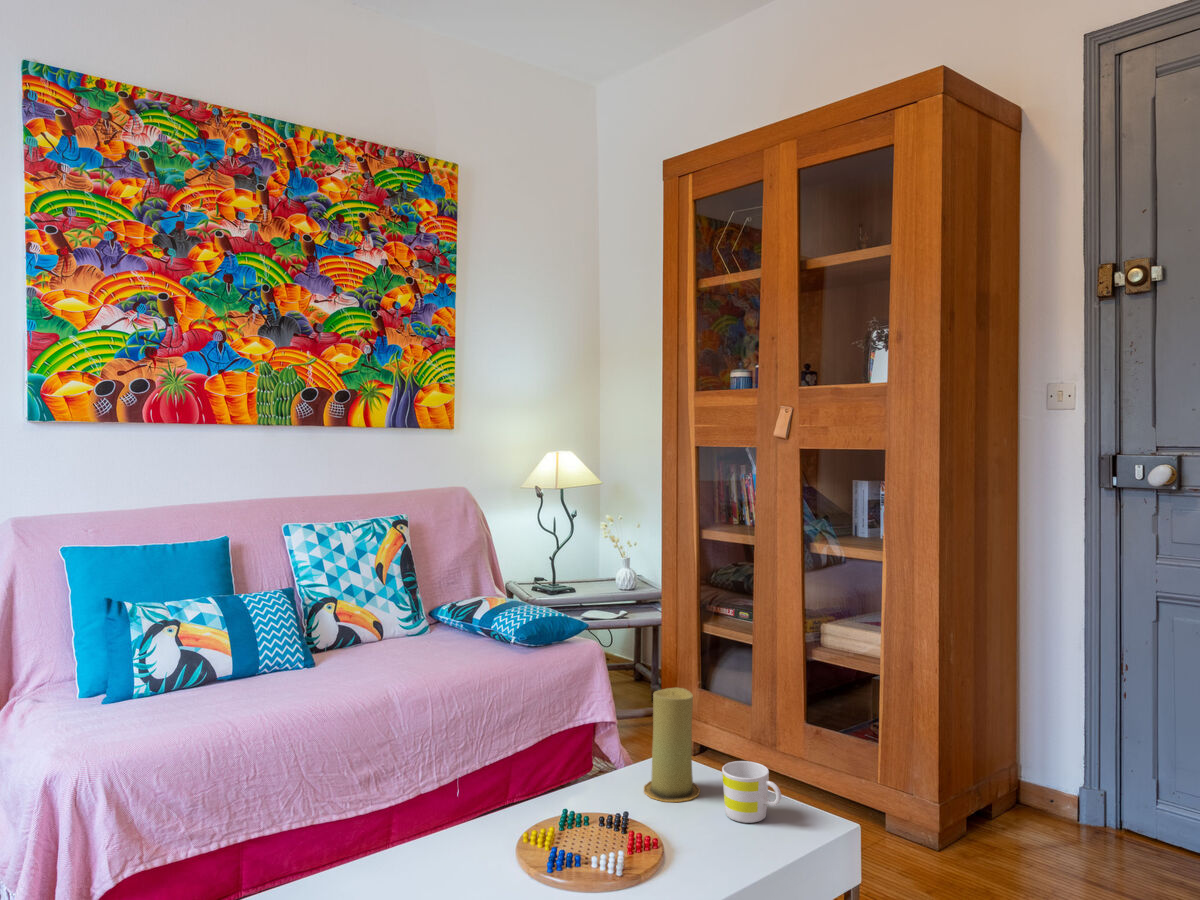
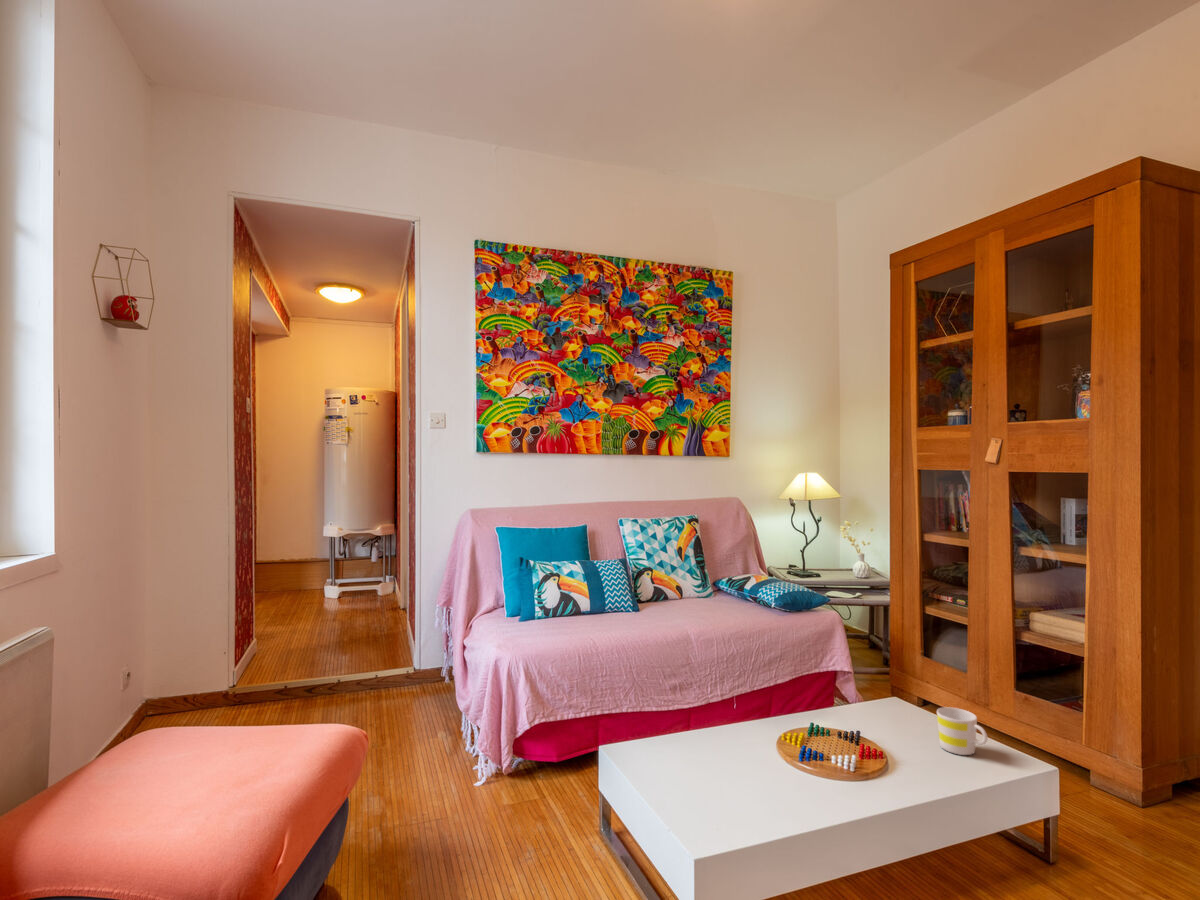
candle: present [644,688,700,802] -> none [873,647,919,732]

